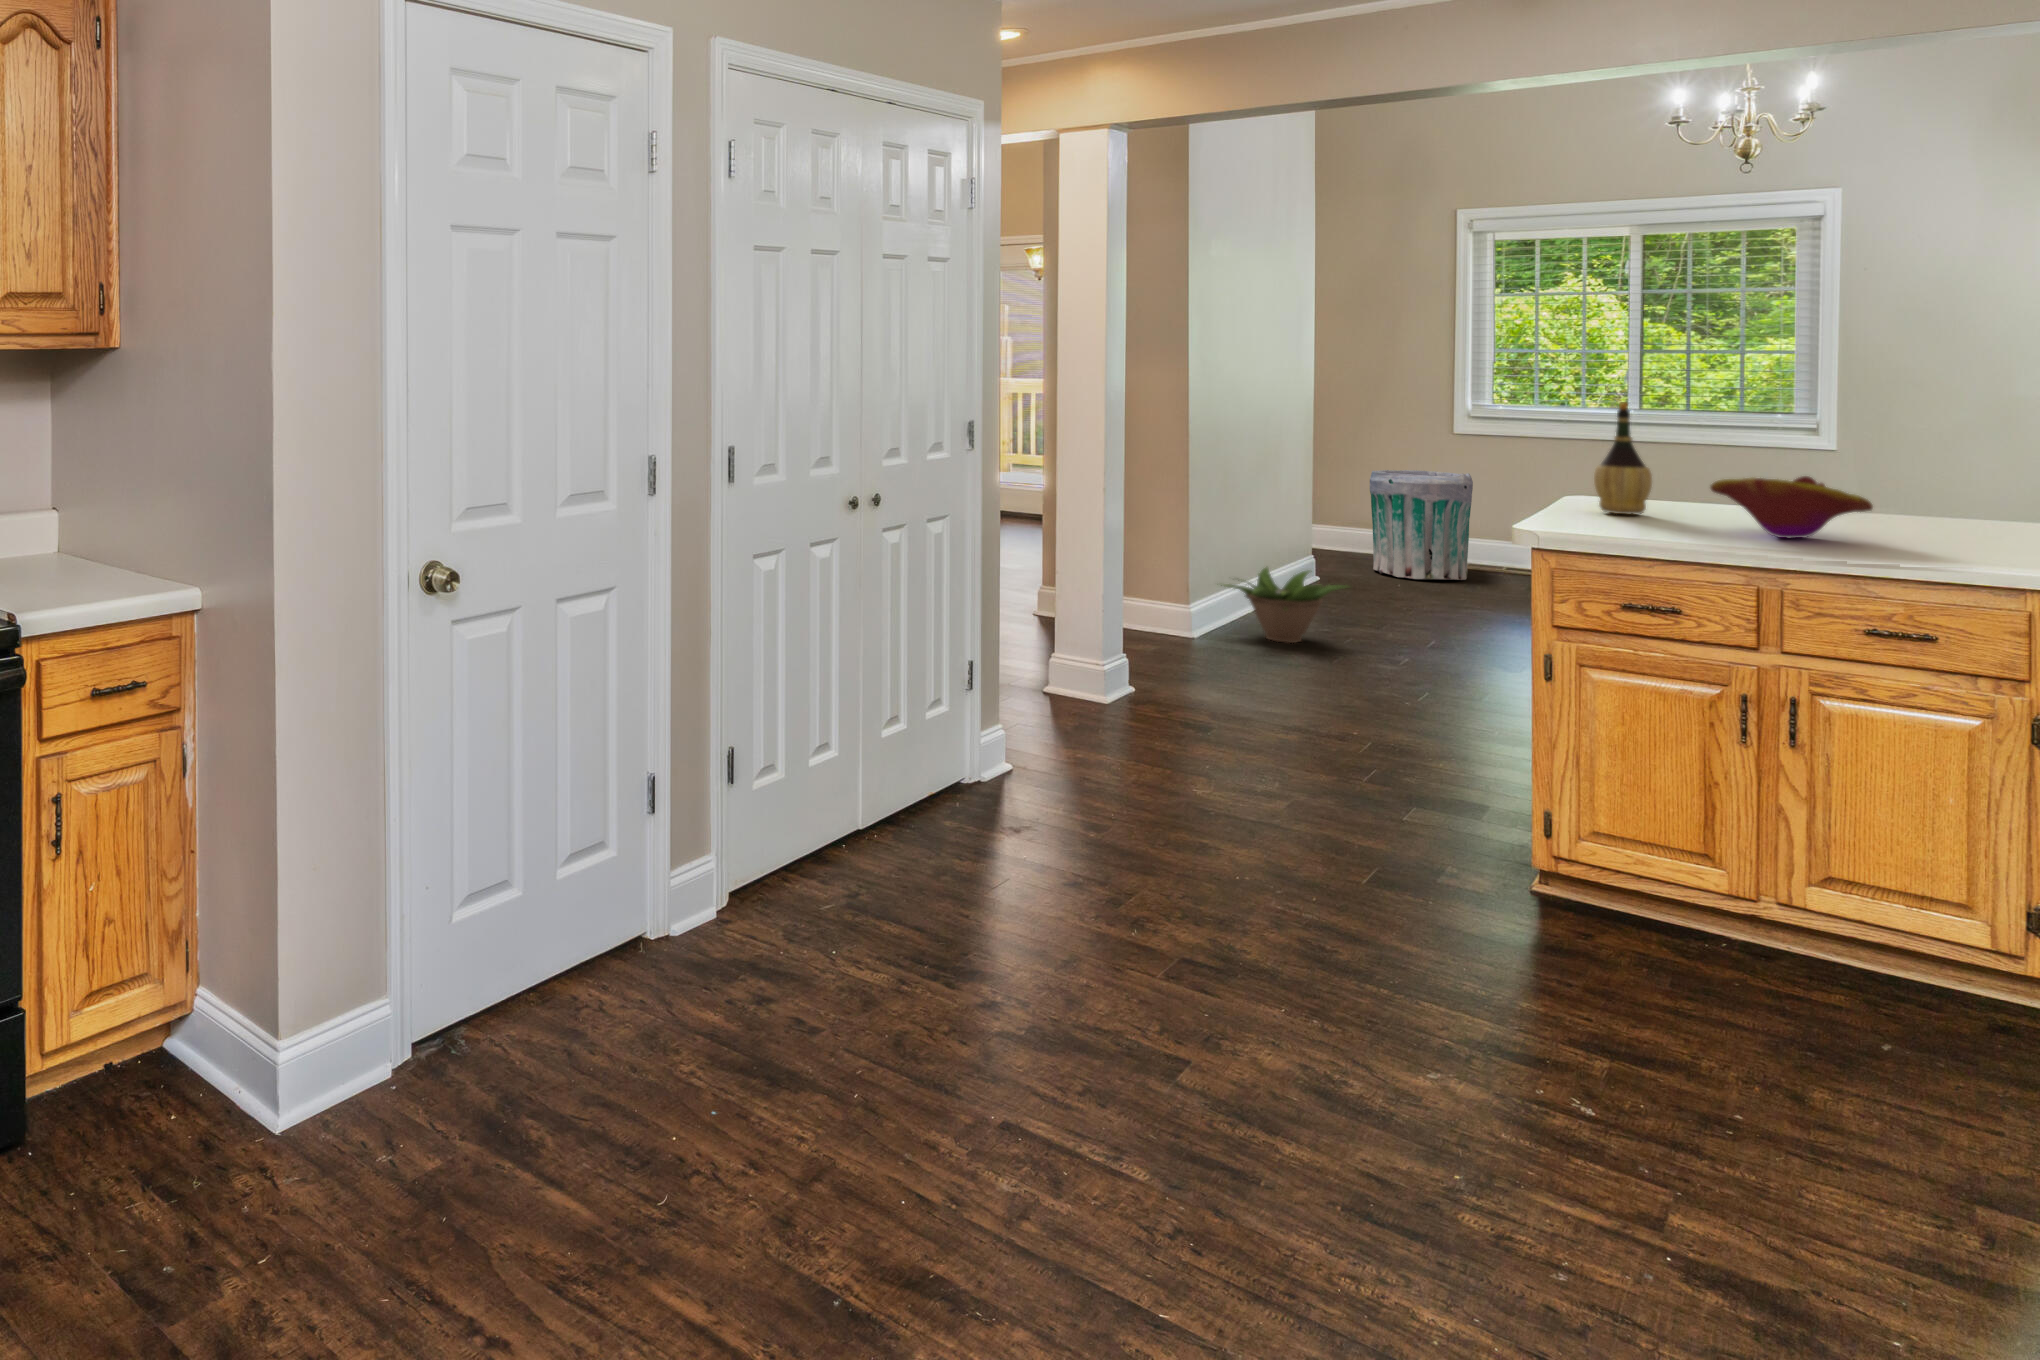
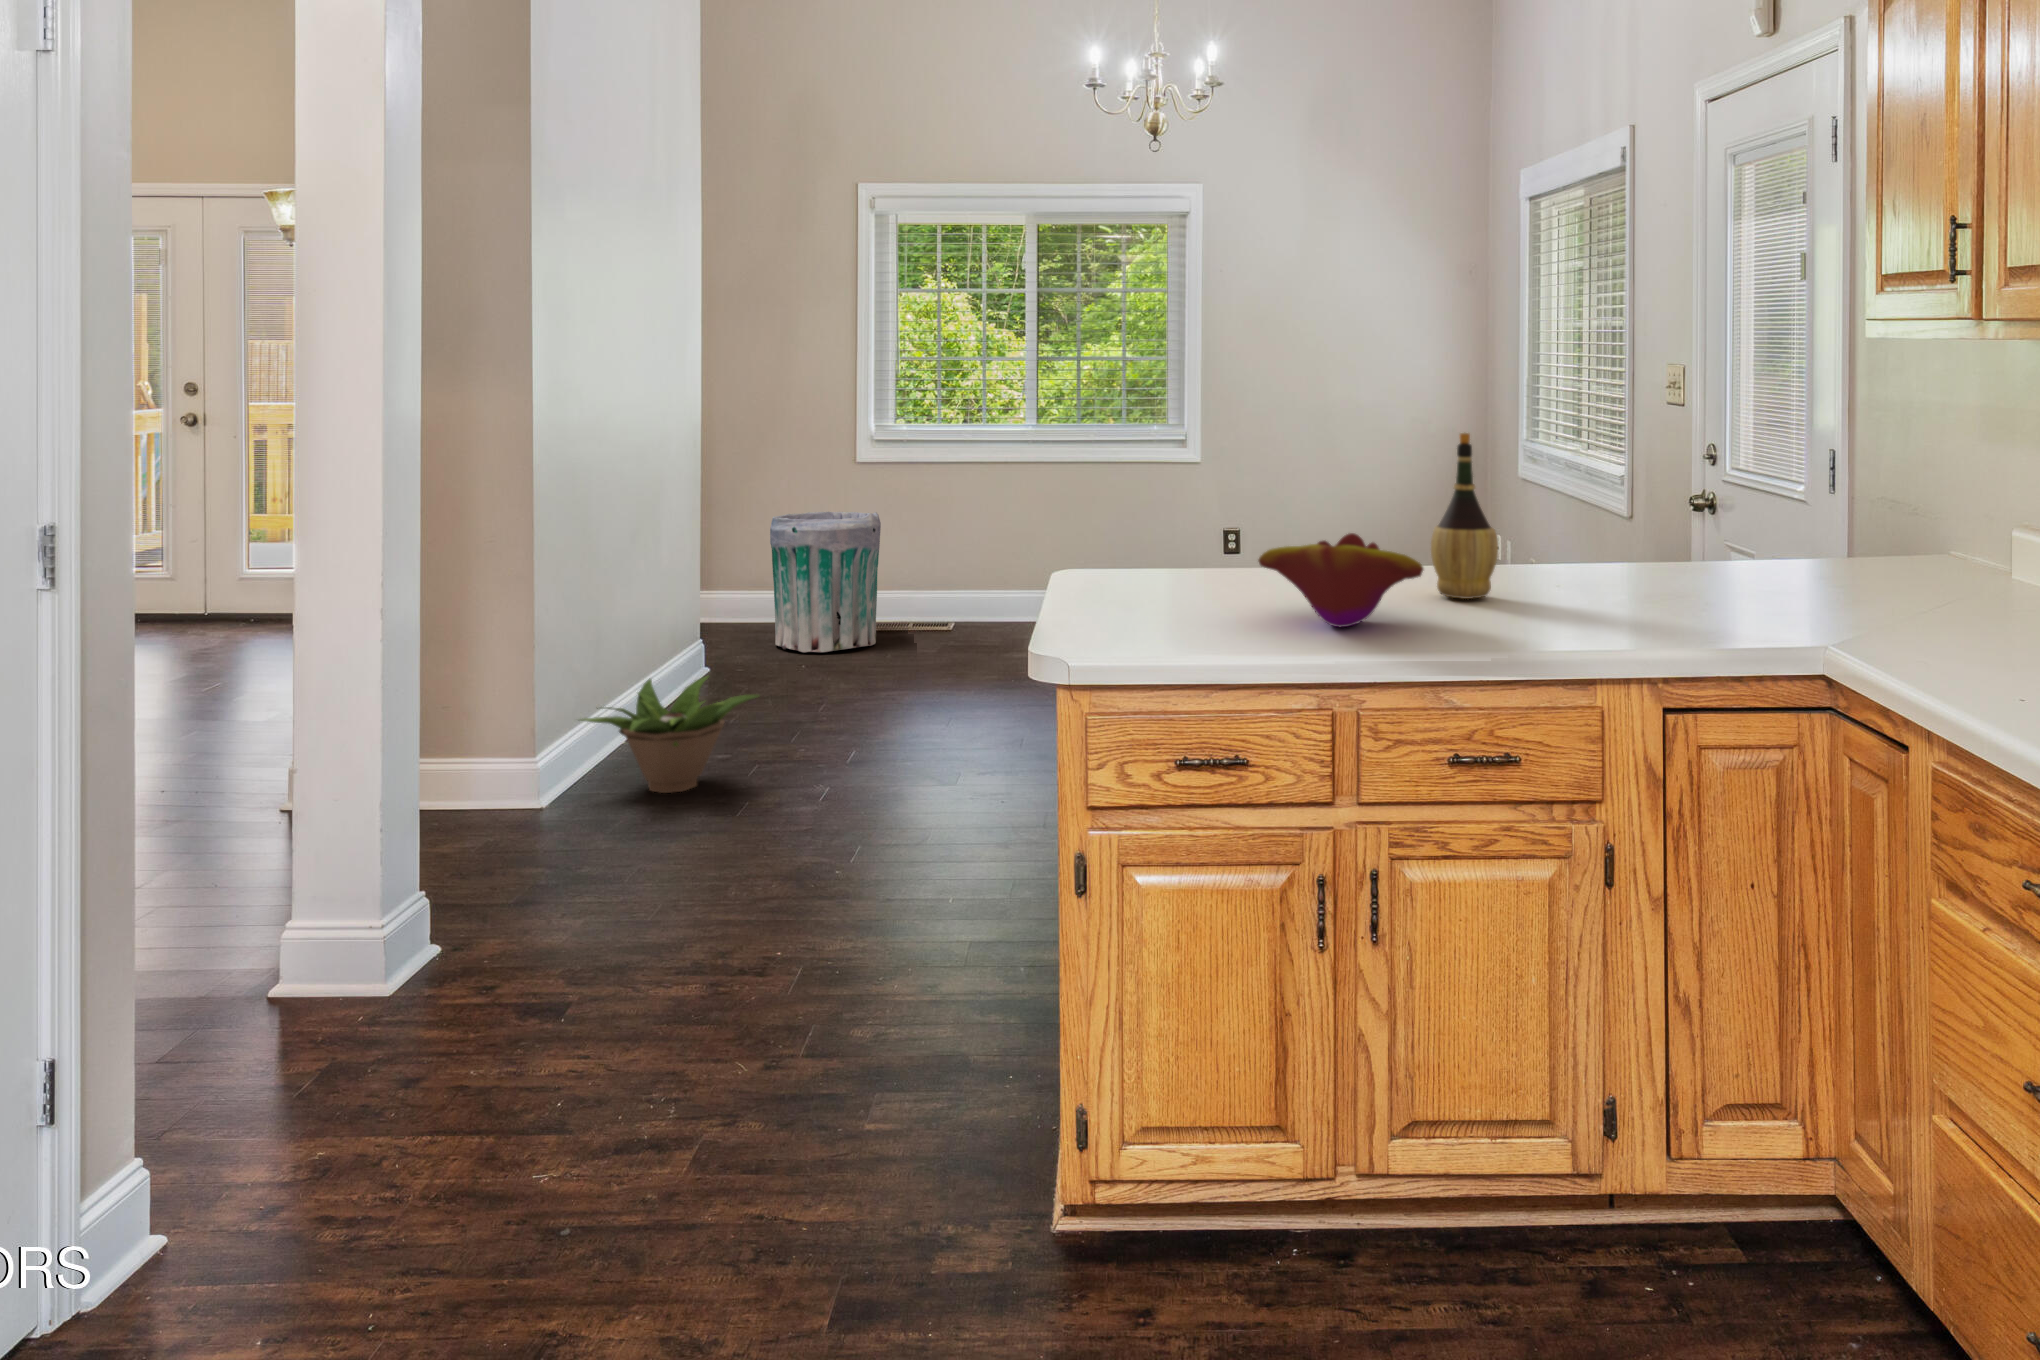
wine bottle: present [1594,402,1652,515] -> present [1431,433,1498,599]

